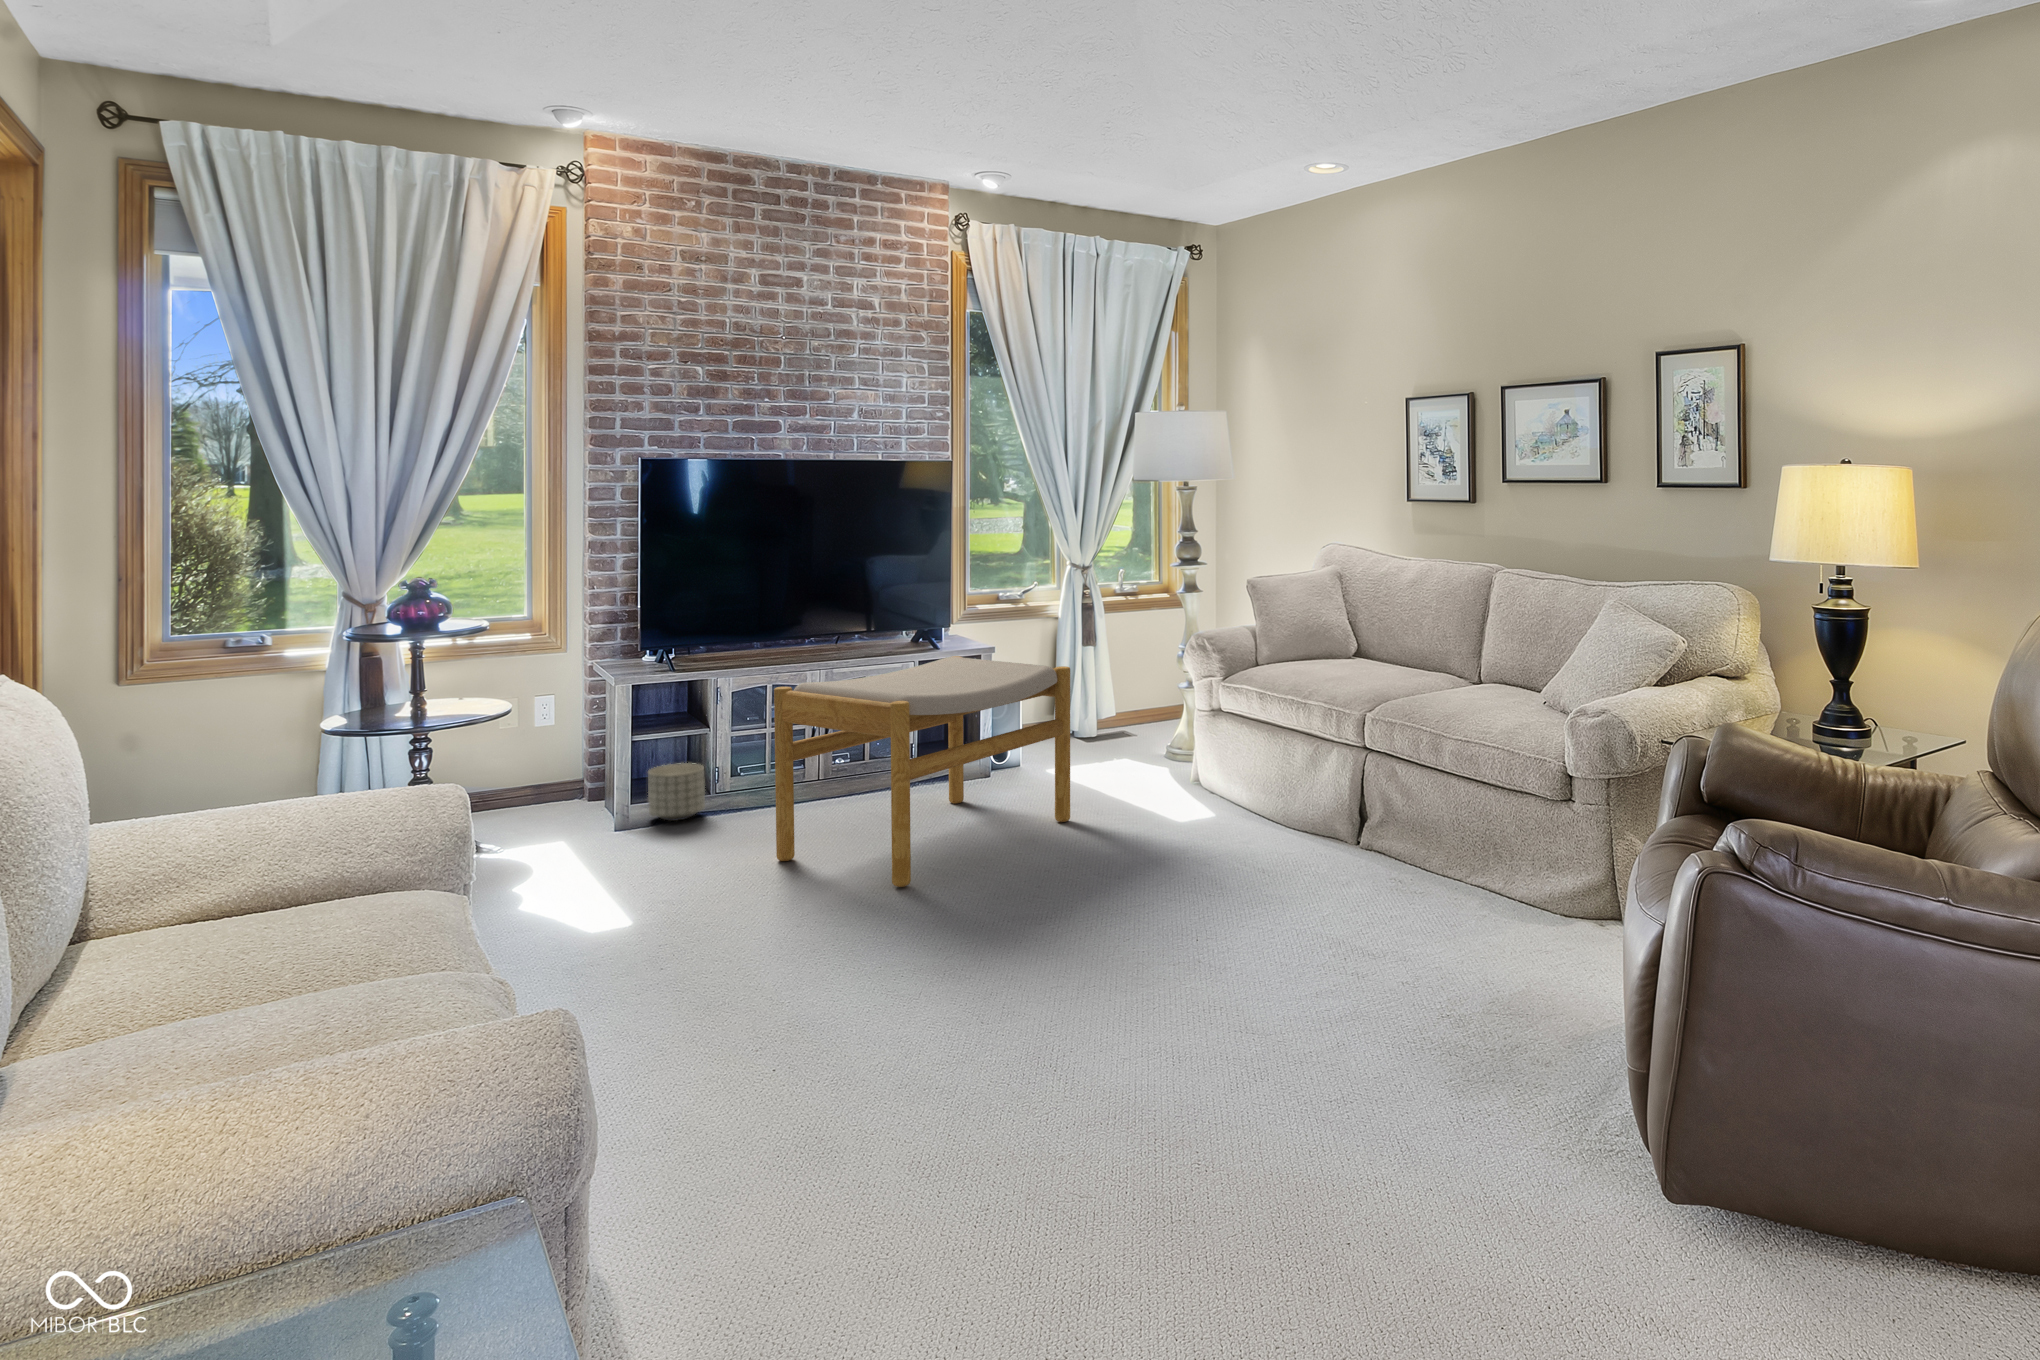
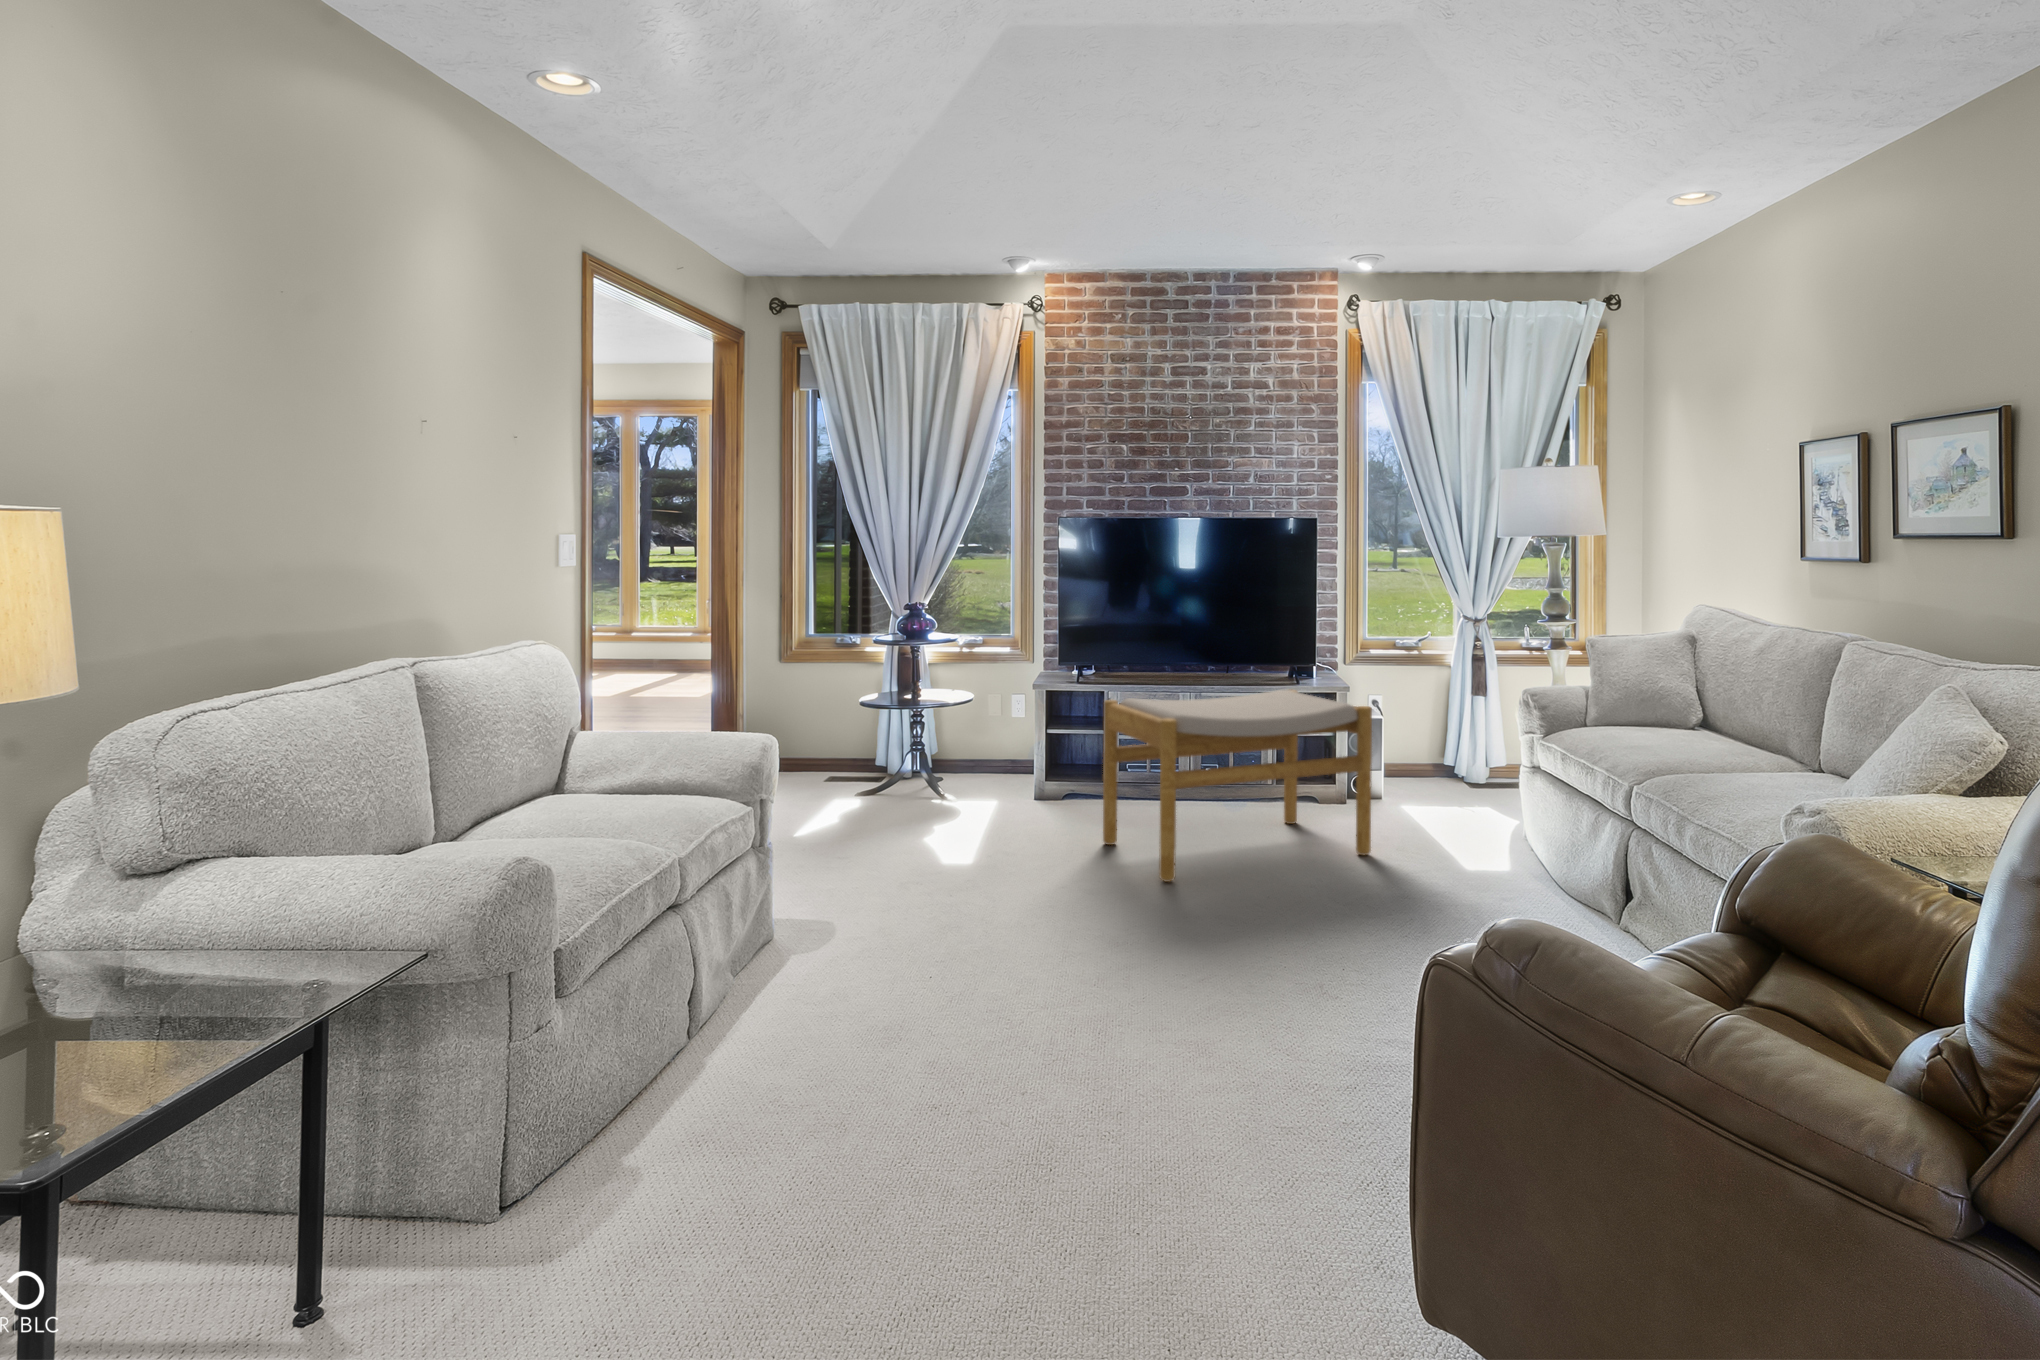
planter: present [648,763,705,821] -> none [1055,757,1096,802]

